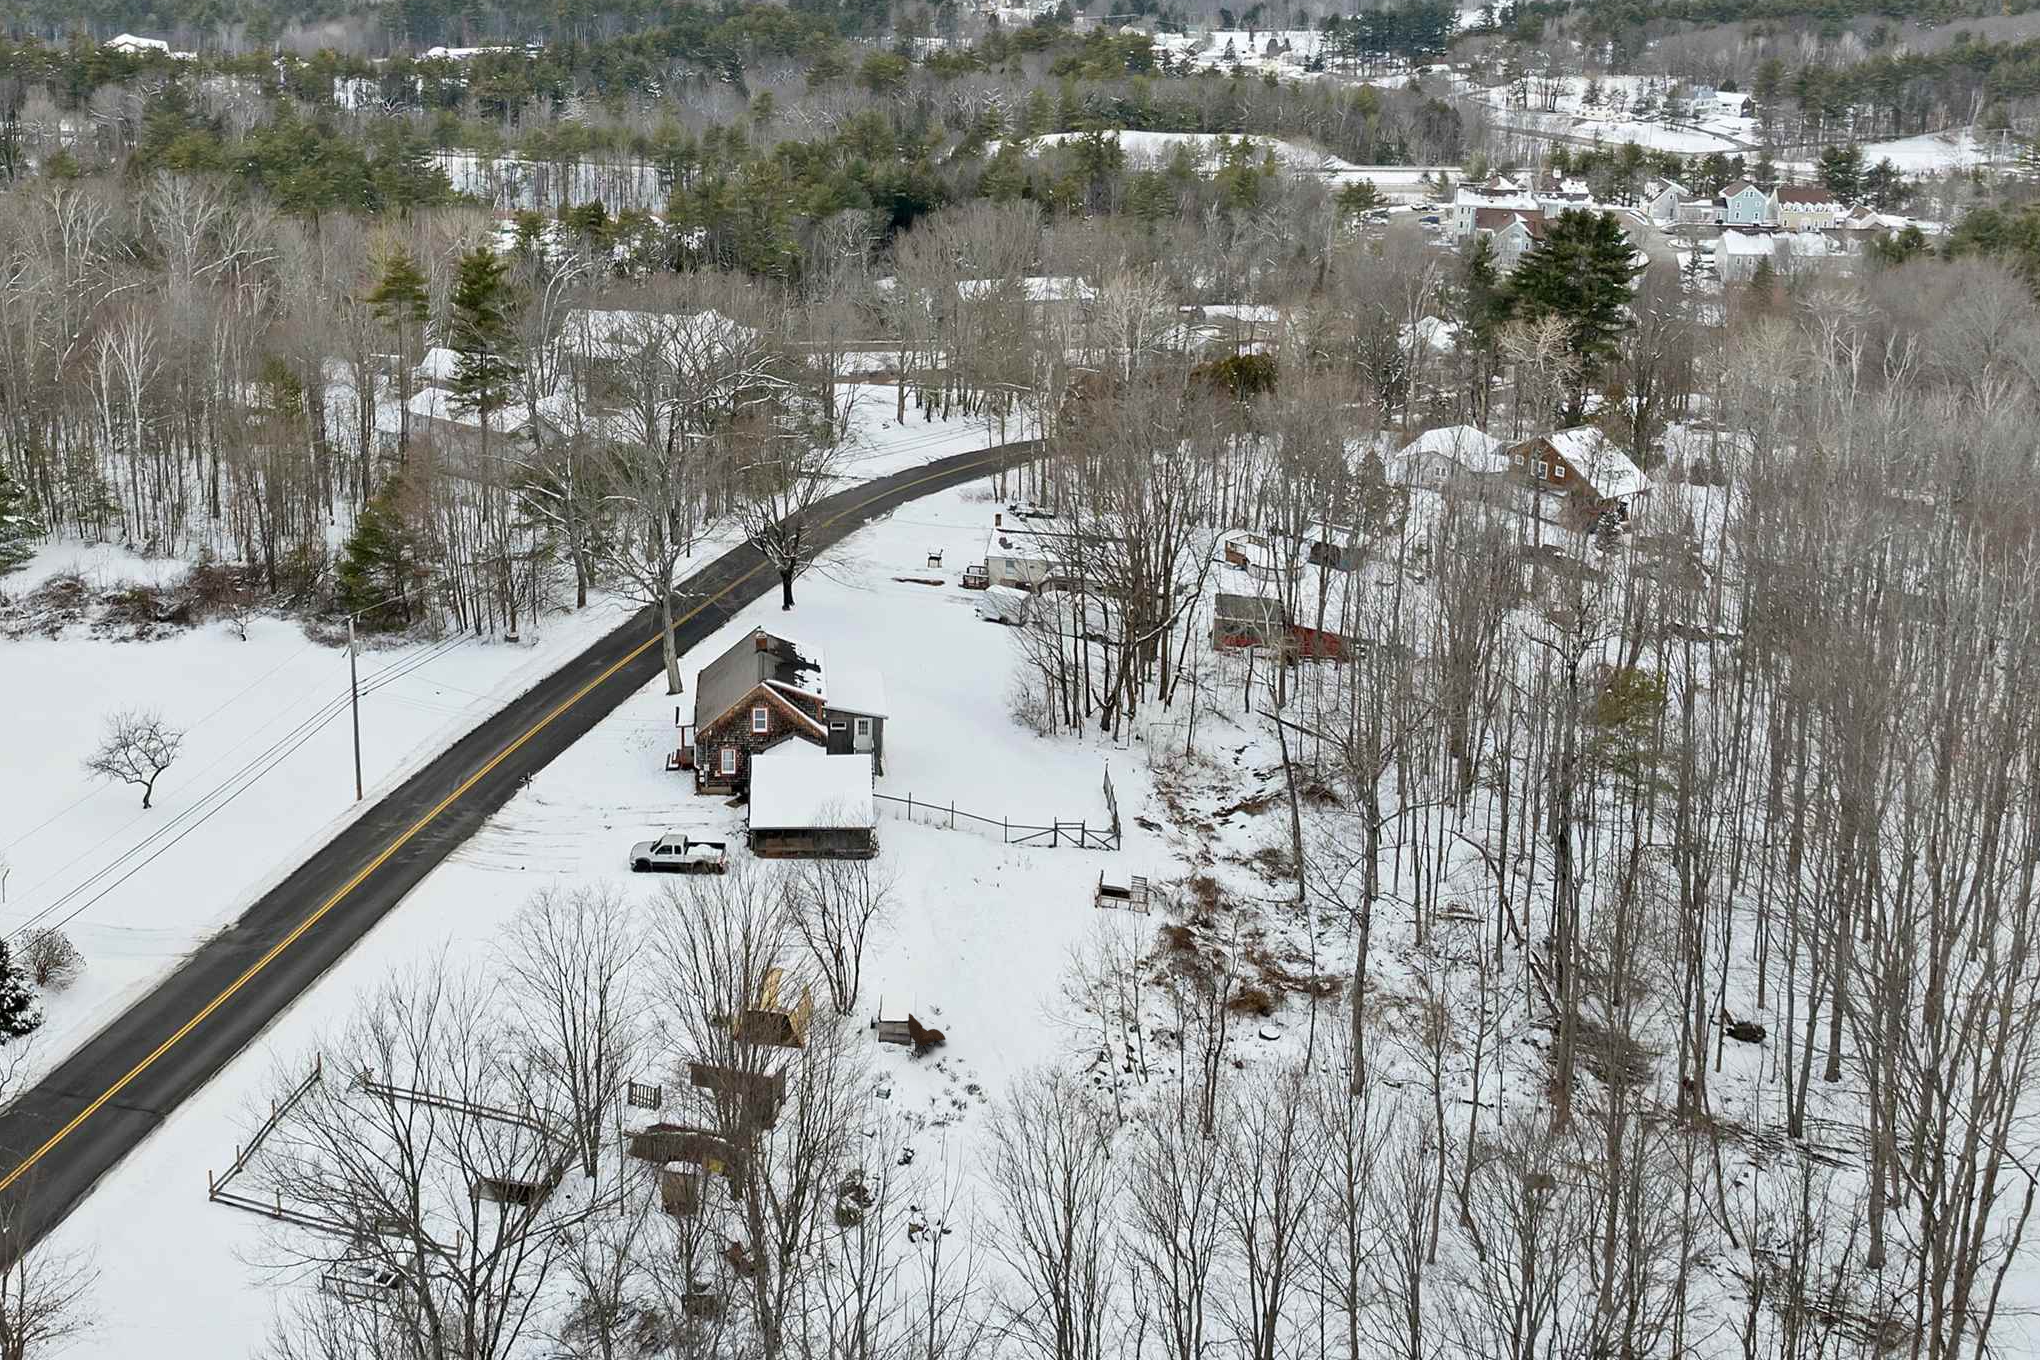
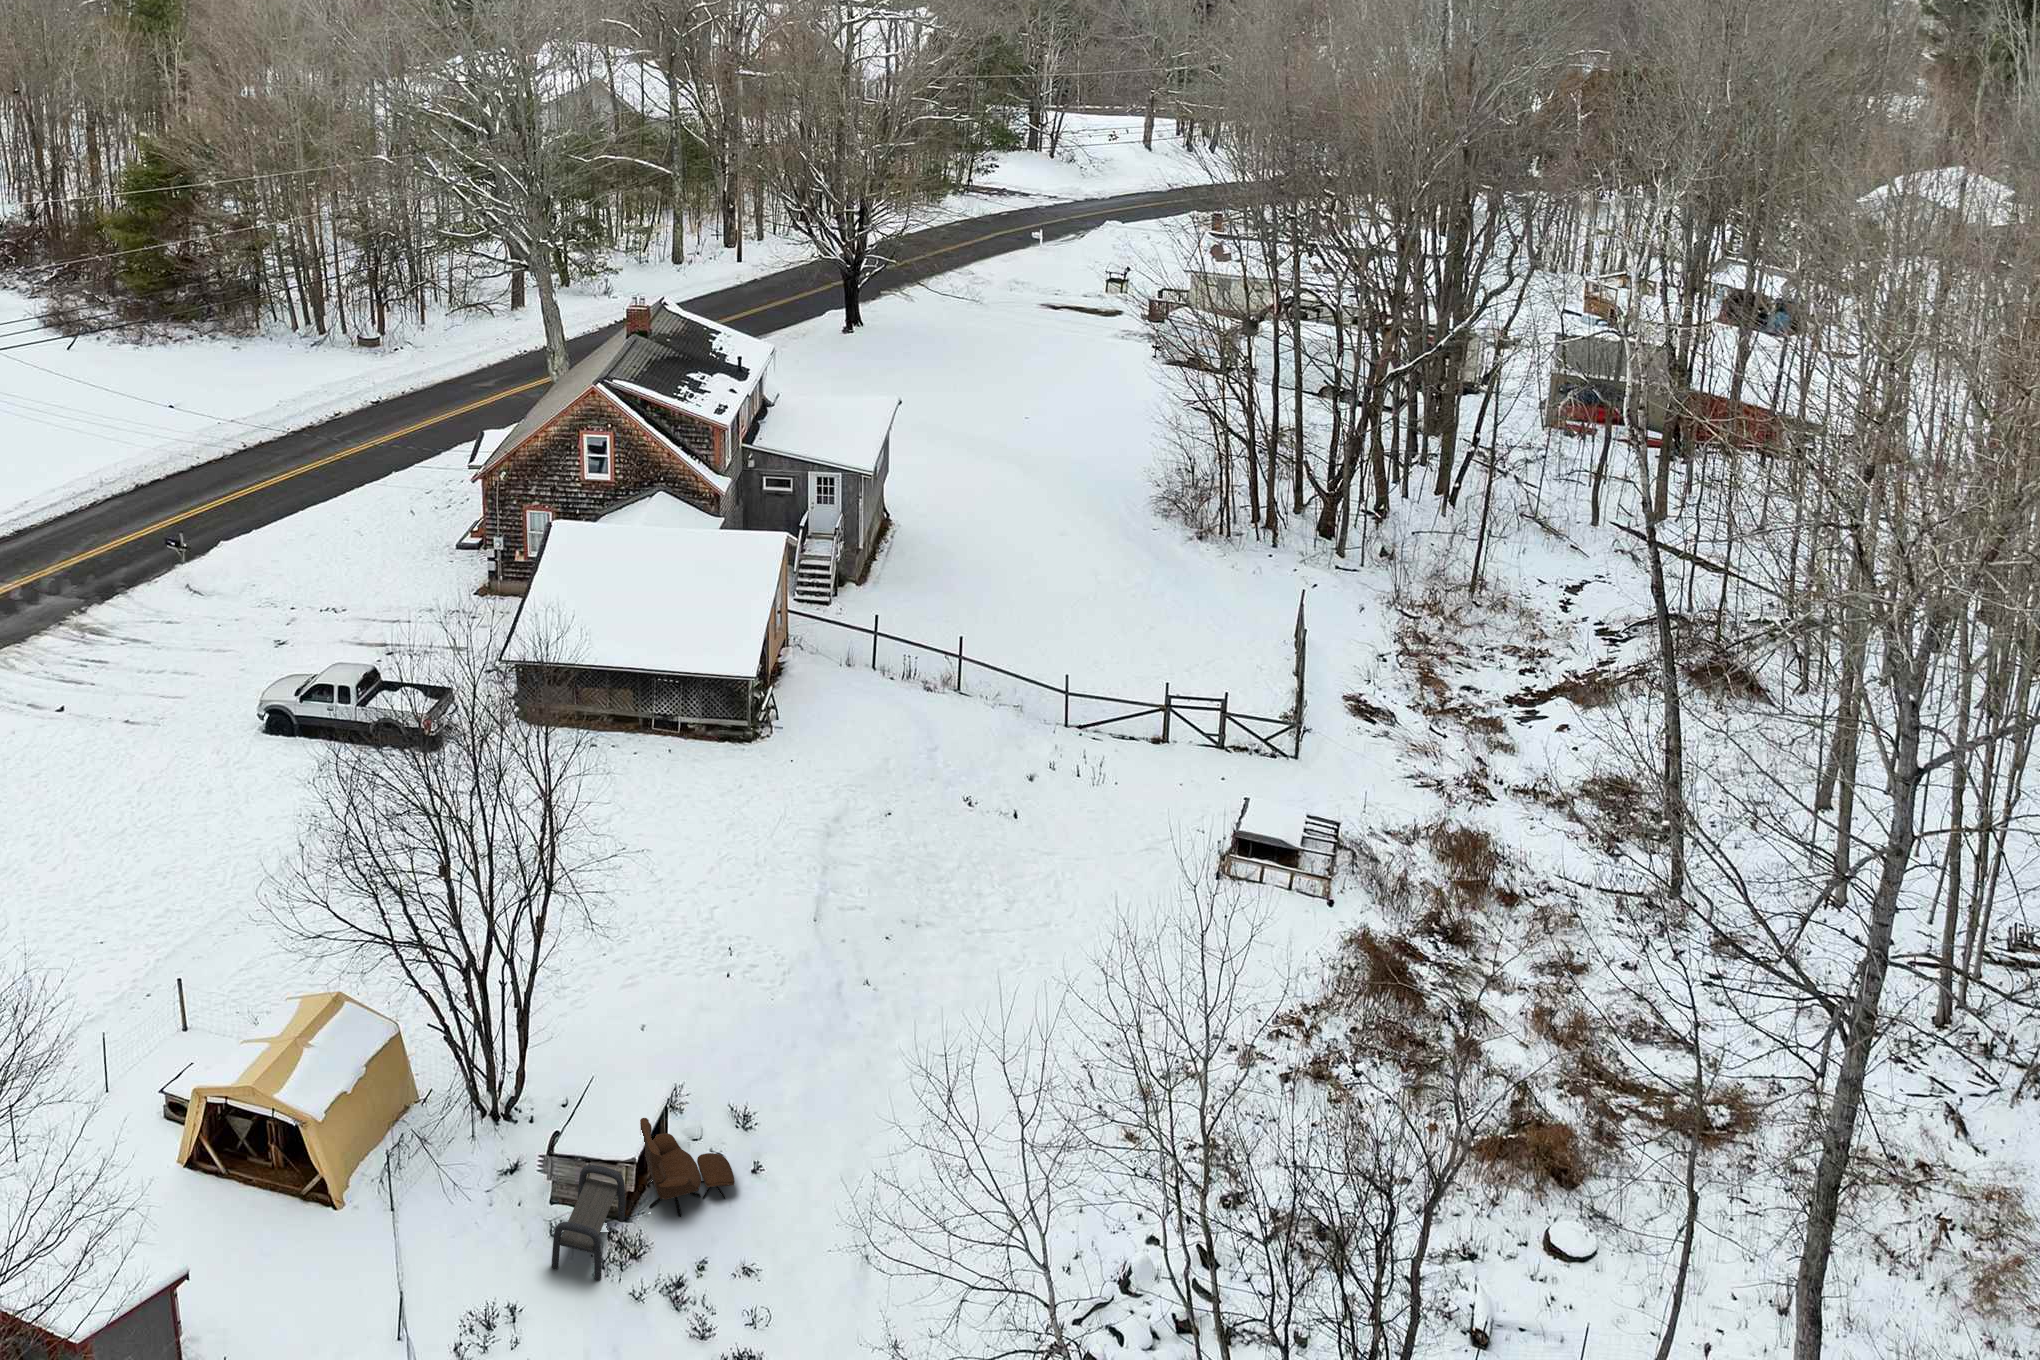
bench: none [886,1033,909,1076] -> present [552,1165,625,1280]

